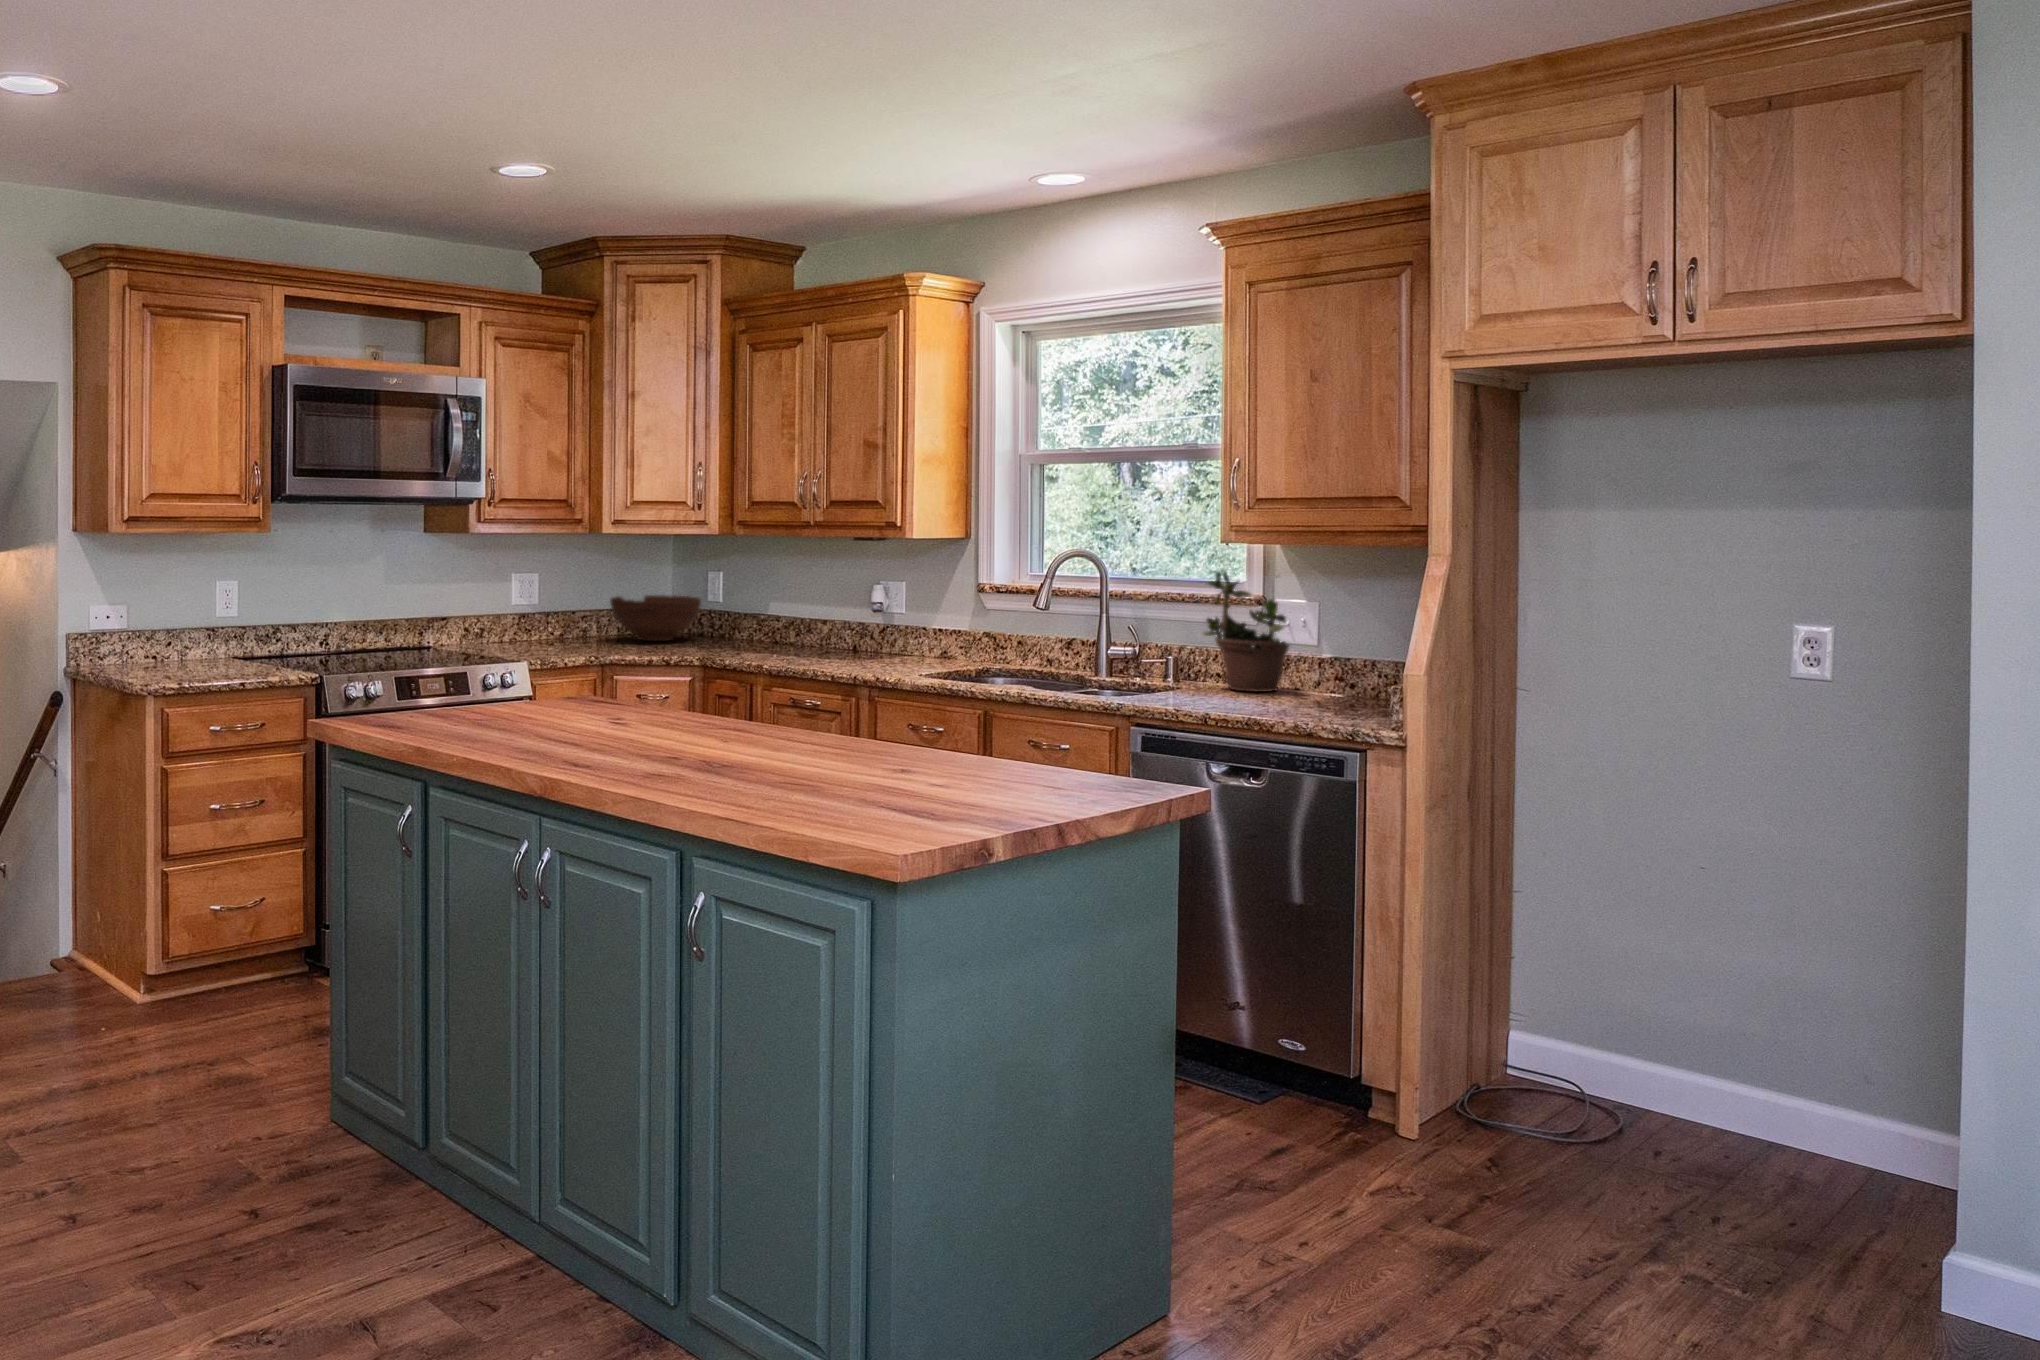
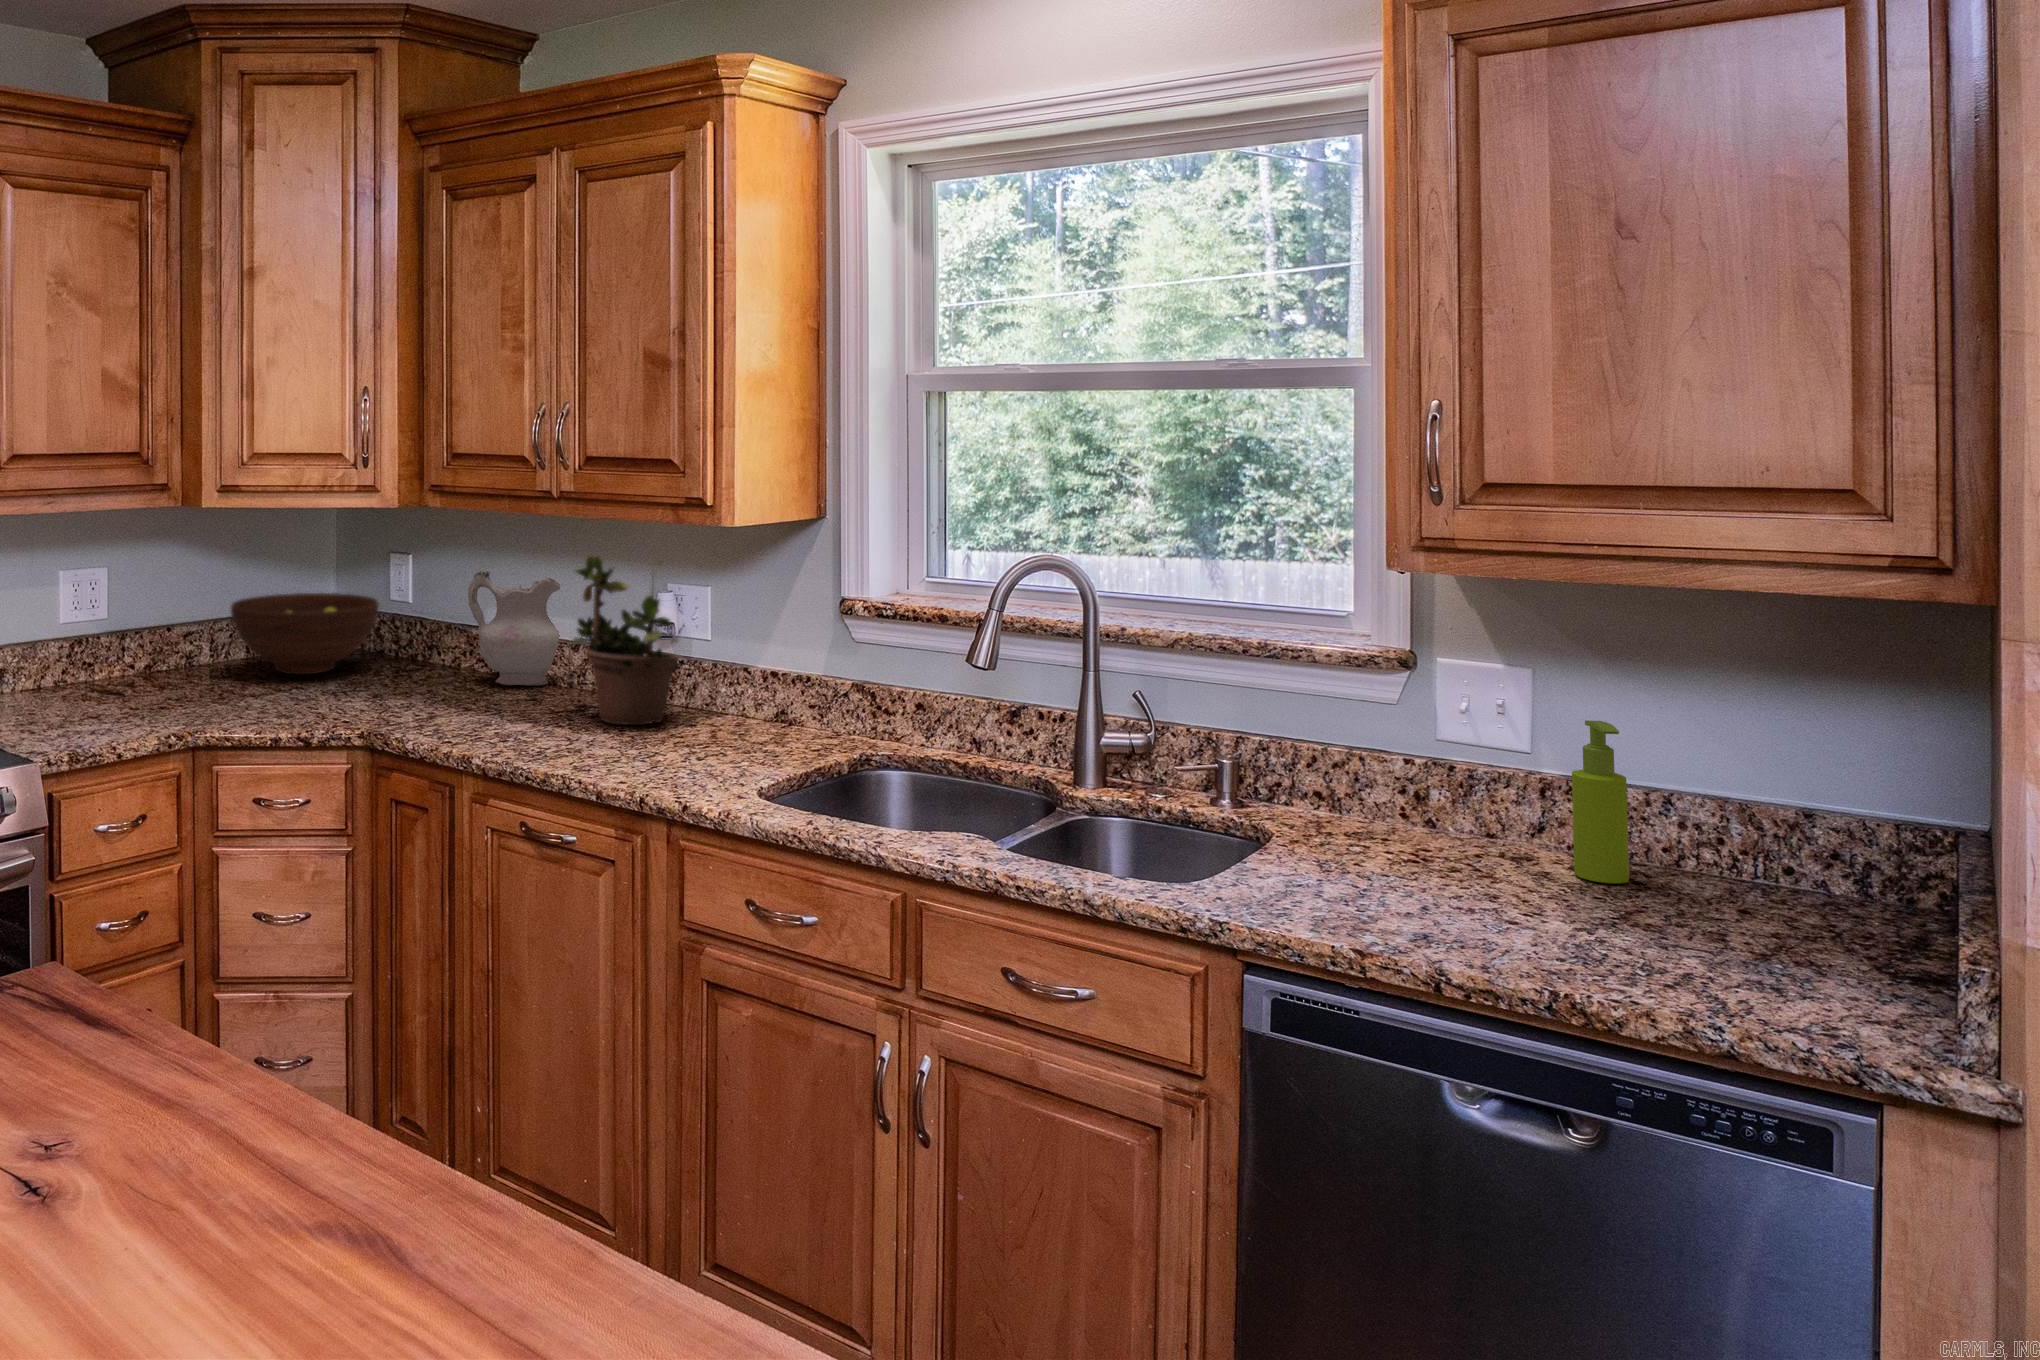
potted plant: present [1204,572,1289,692] -> present [573,556,679,725]
ceramic pitcher: none [758,577,817,646] -> present [468,571,560,686]
soap dispenser: none [1320,622,1345,700] -> present [1572,720,1629,884]

